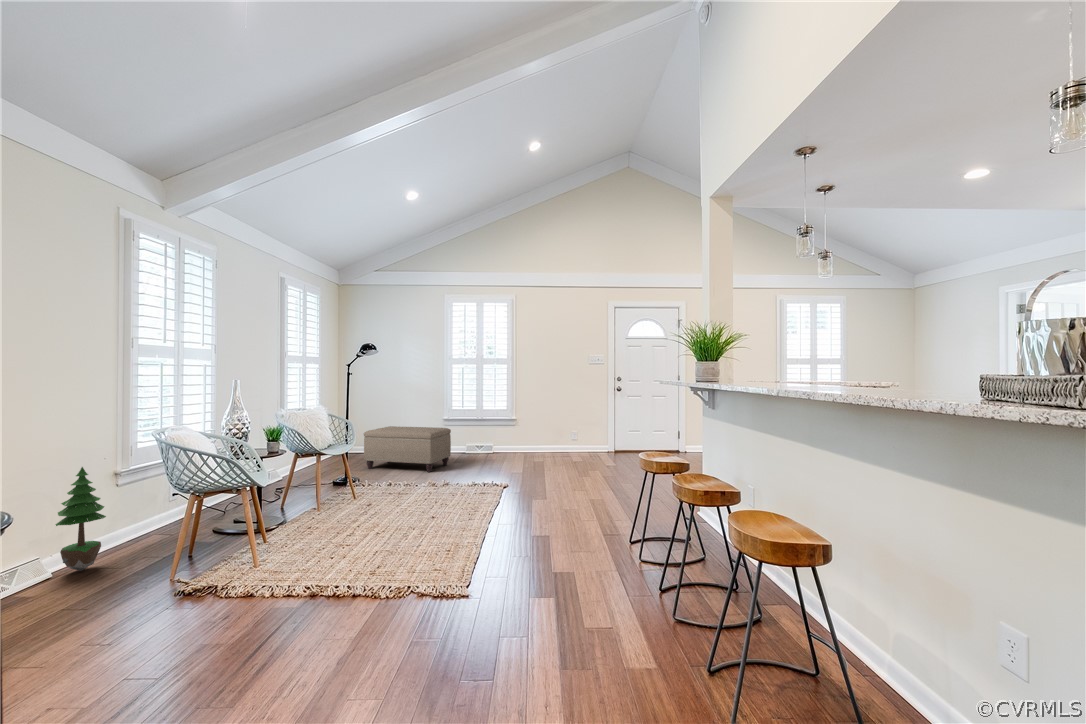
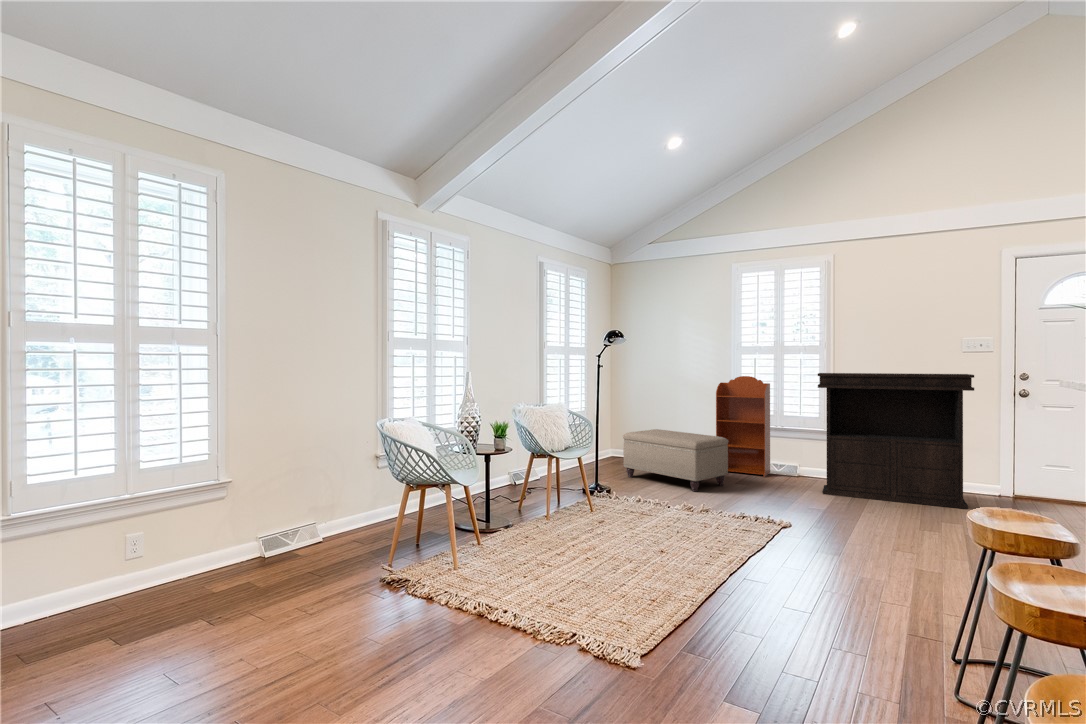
console table: none [510,377,598,462] -> present [818,373,974,509]
bookcase: none [435,381,474,456] -> present [716,376,770,477]
potted tree: present [56,467,106,571] -> none [327,446,362,537]

